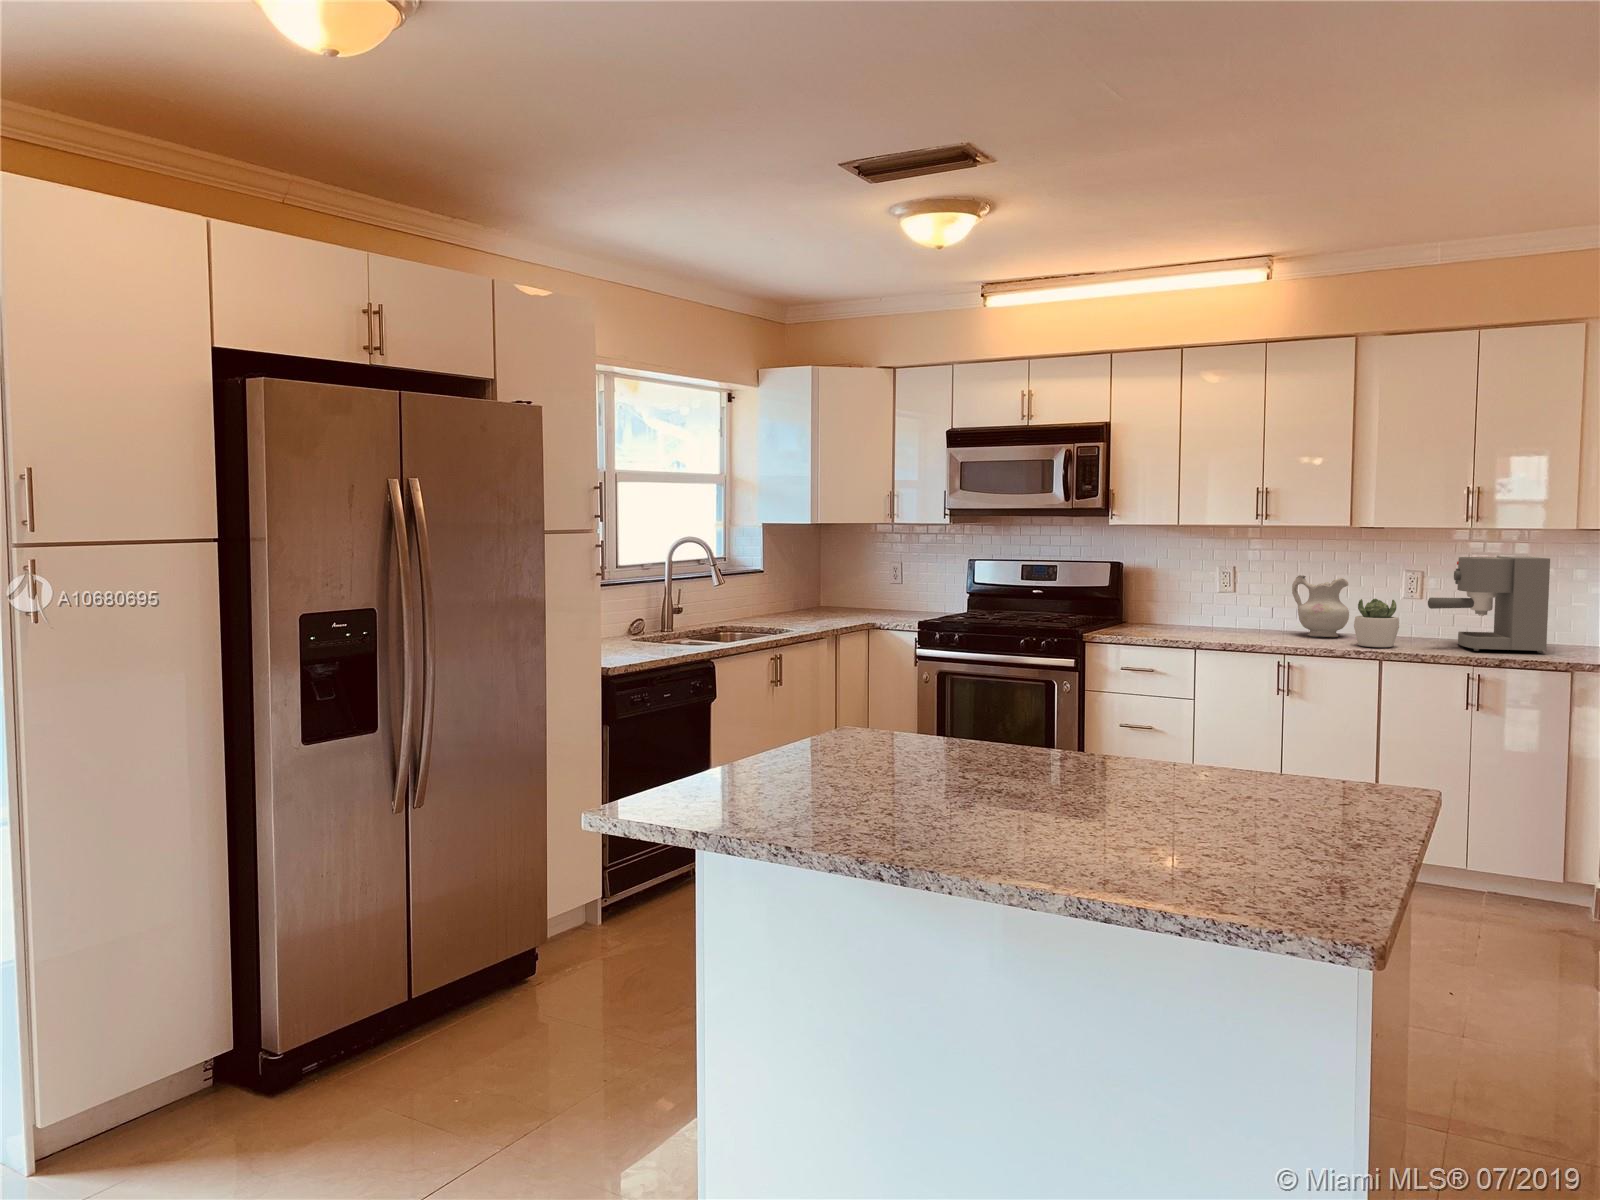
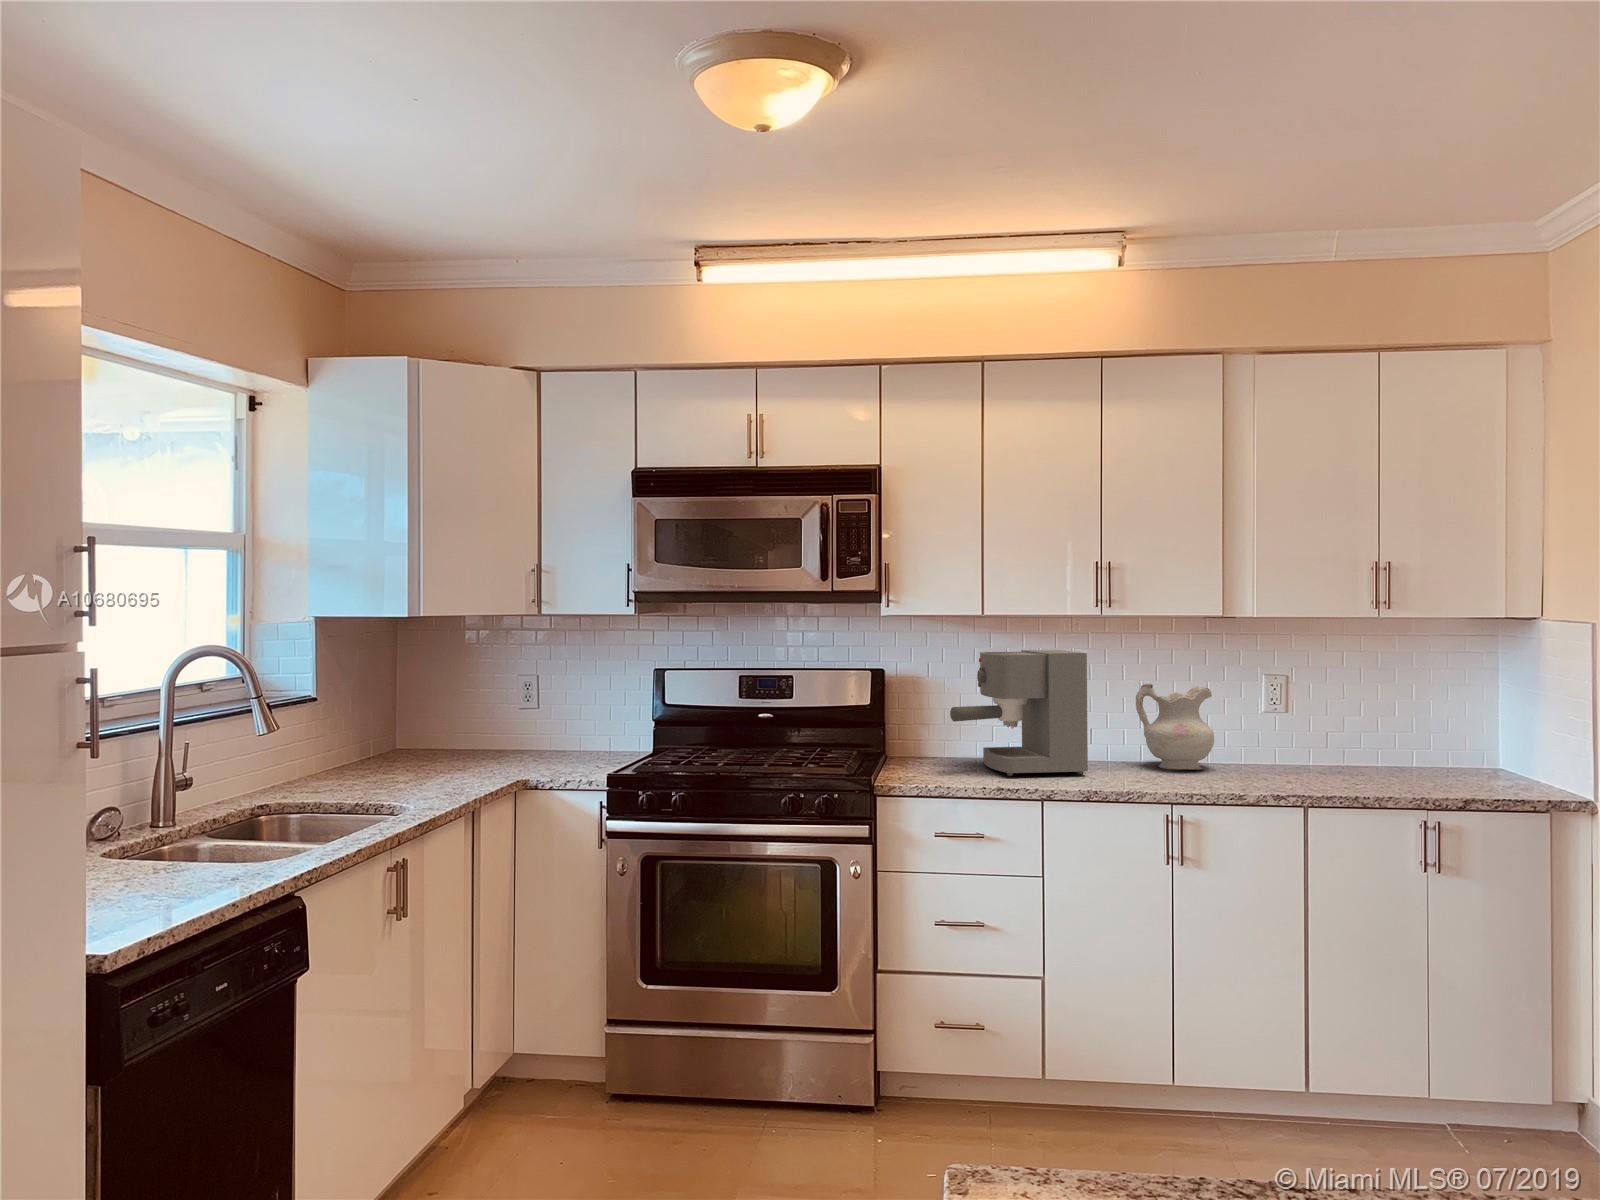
coffee maker: present [1428,556,1550,653] -> present [950,650,1088,776]
succulent plant: present [1354,599,1399,647] -> none [1246,715,1306,786]

